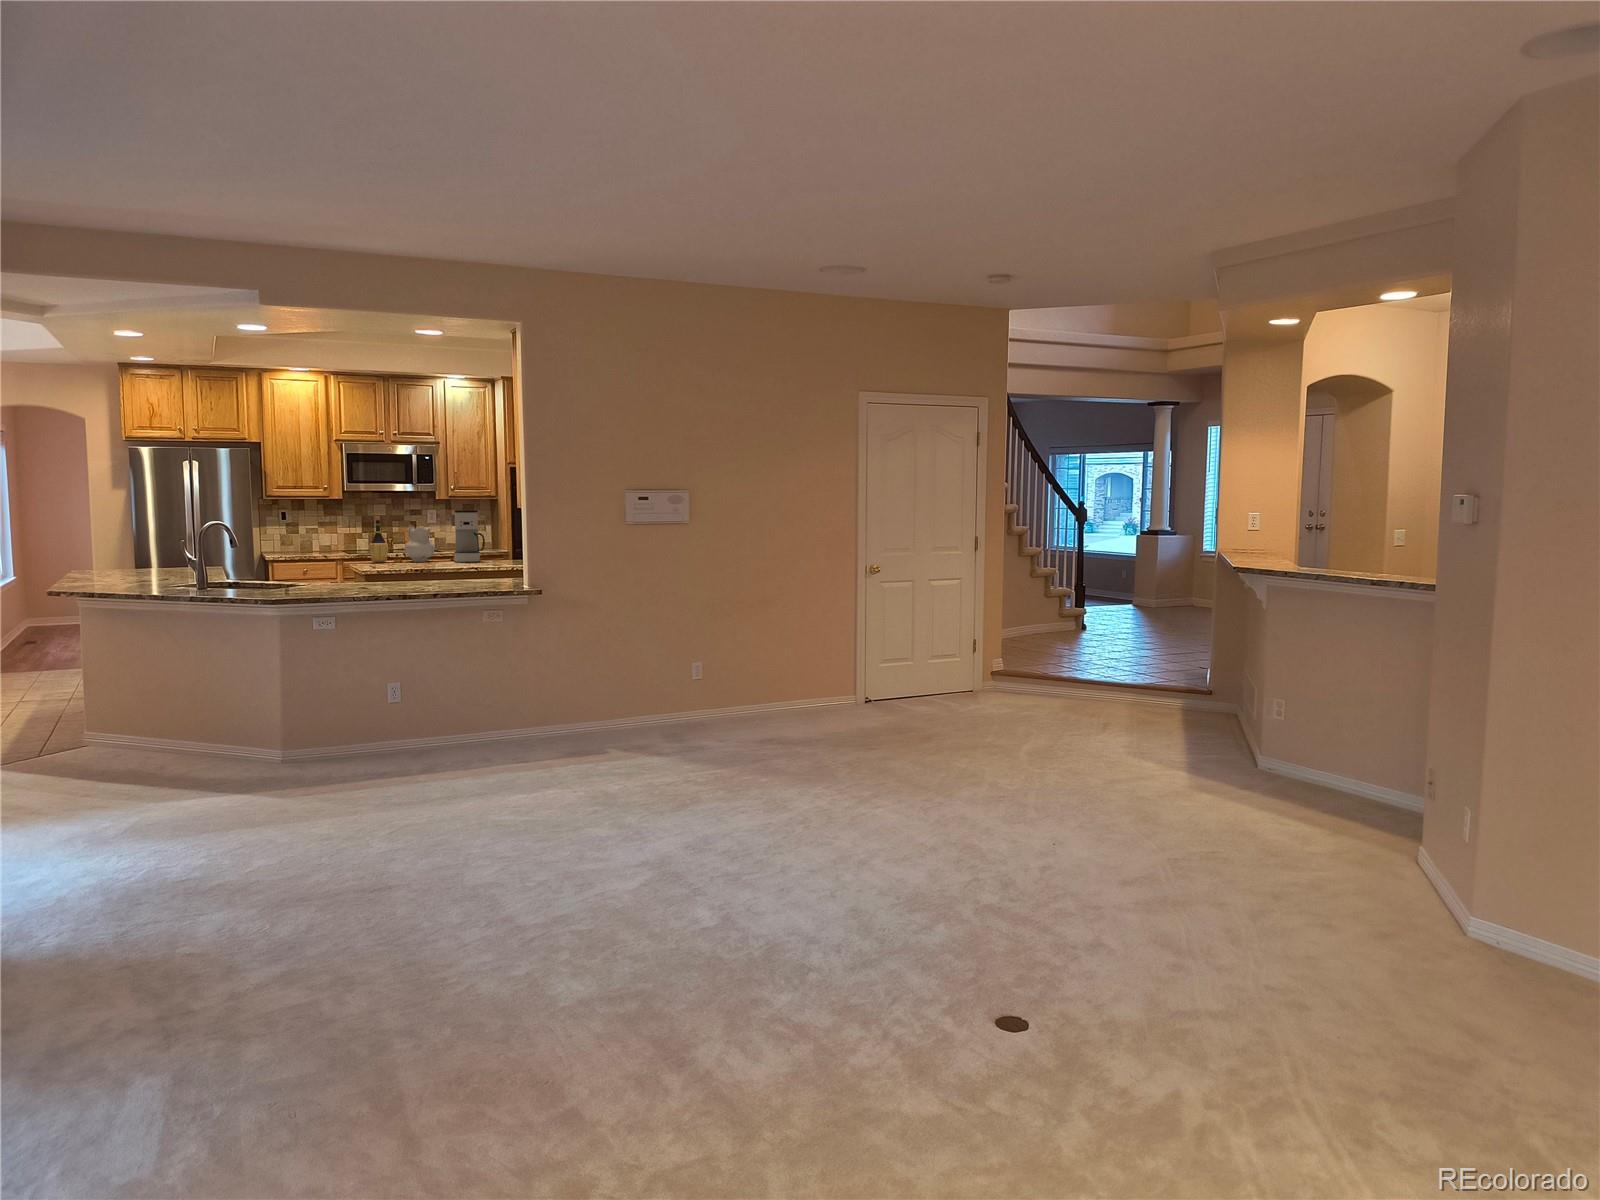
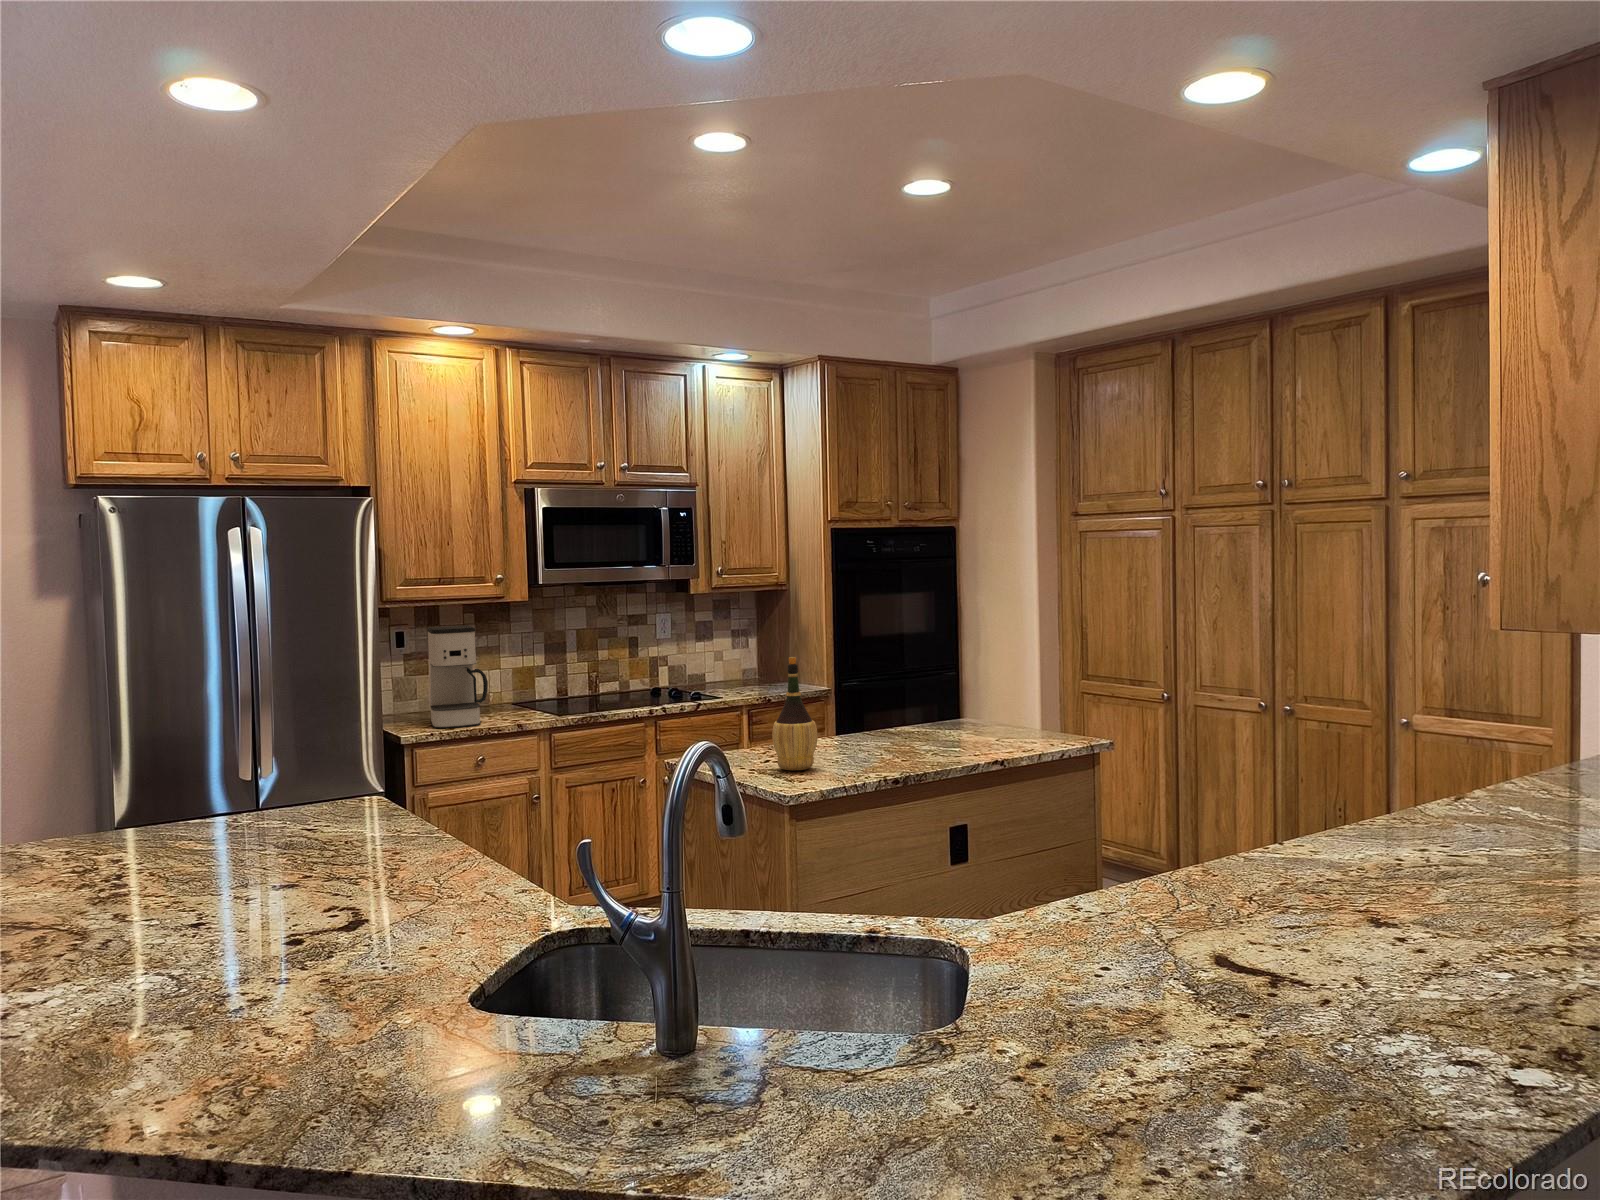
coffee maker: present [454,510,485,562] -> present [427,625,488,728]
ceramic pitcher: present [405,525,435,562] -> none [824,667,897,759]

